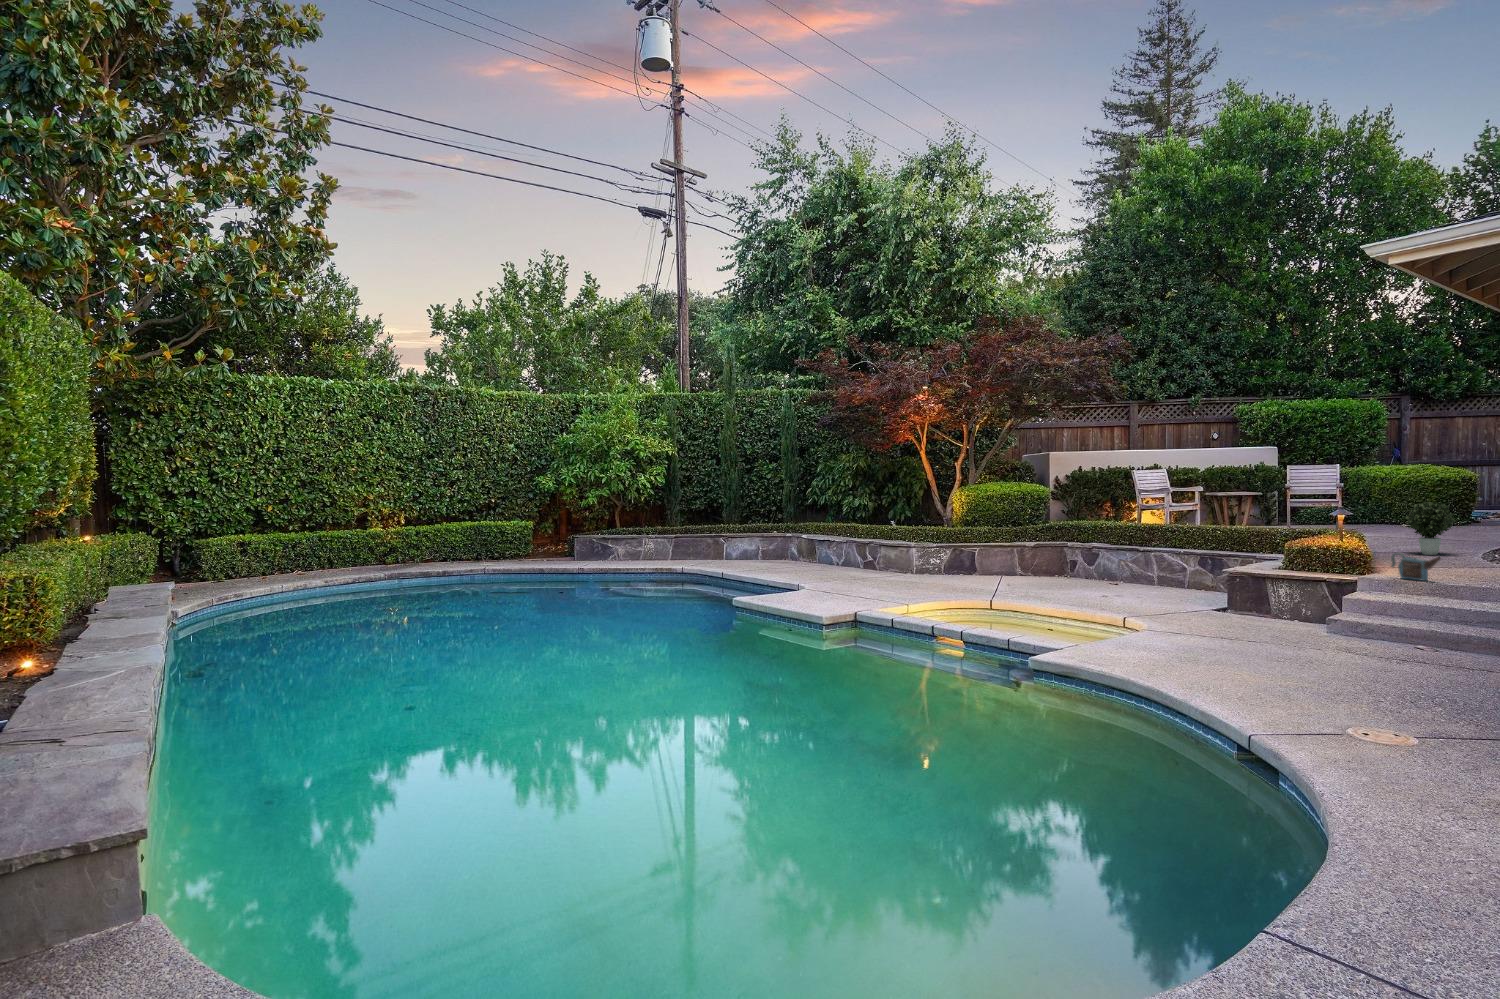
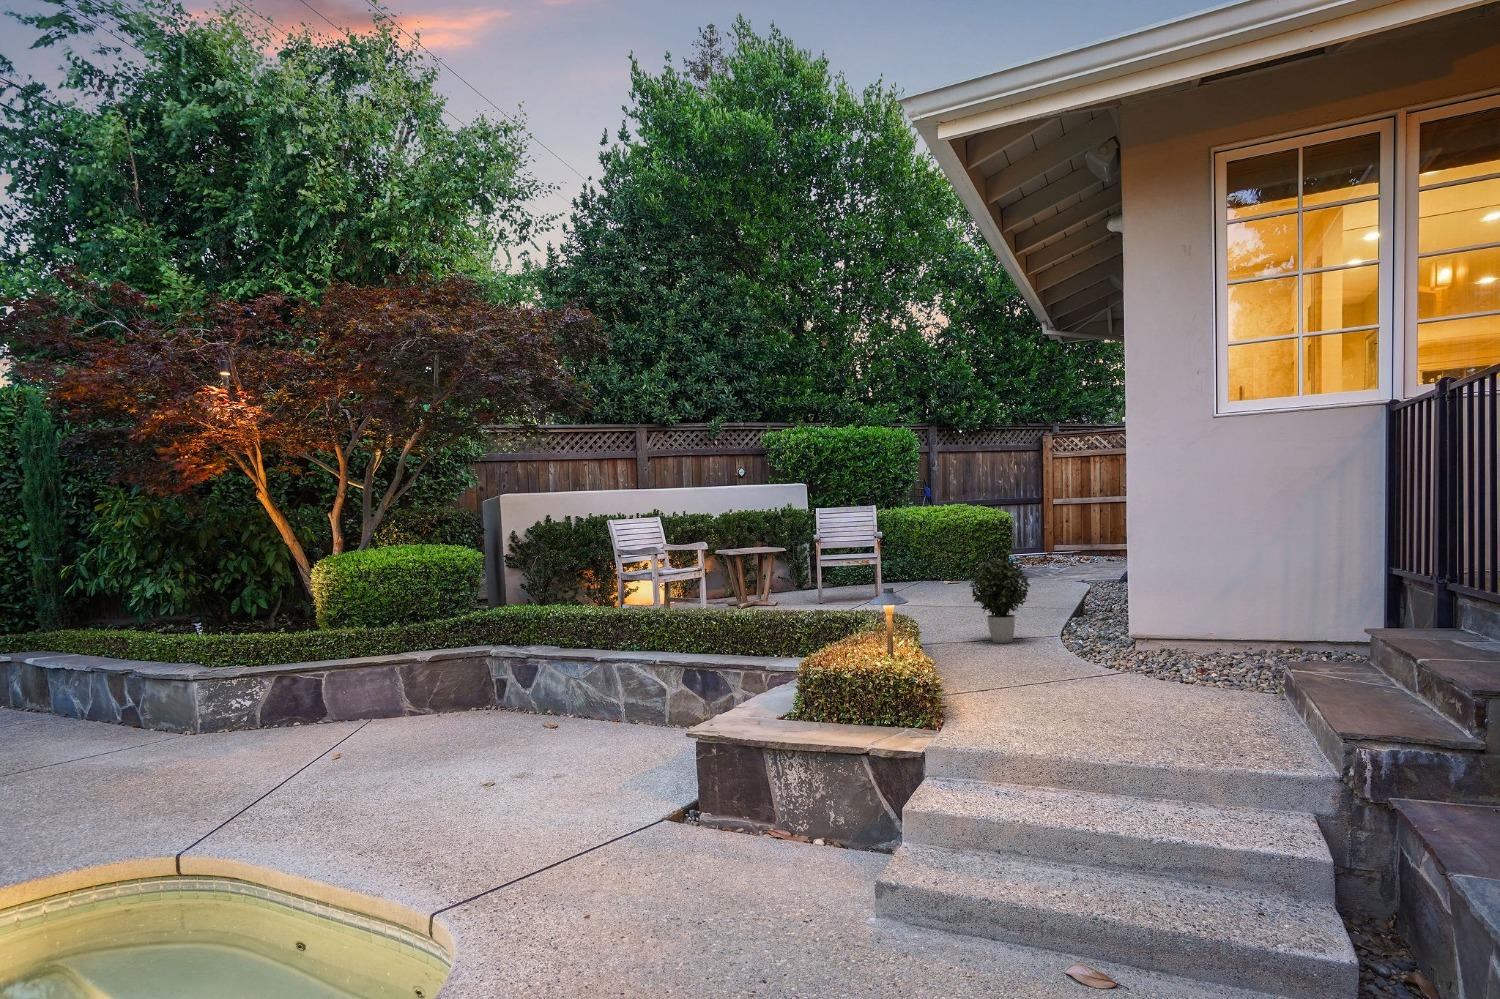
watering can: present [1391,553,1441,581] -> none [976,670,1061,727]

